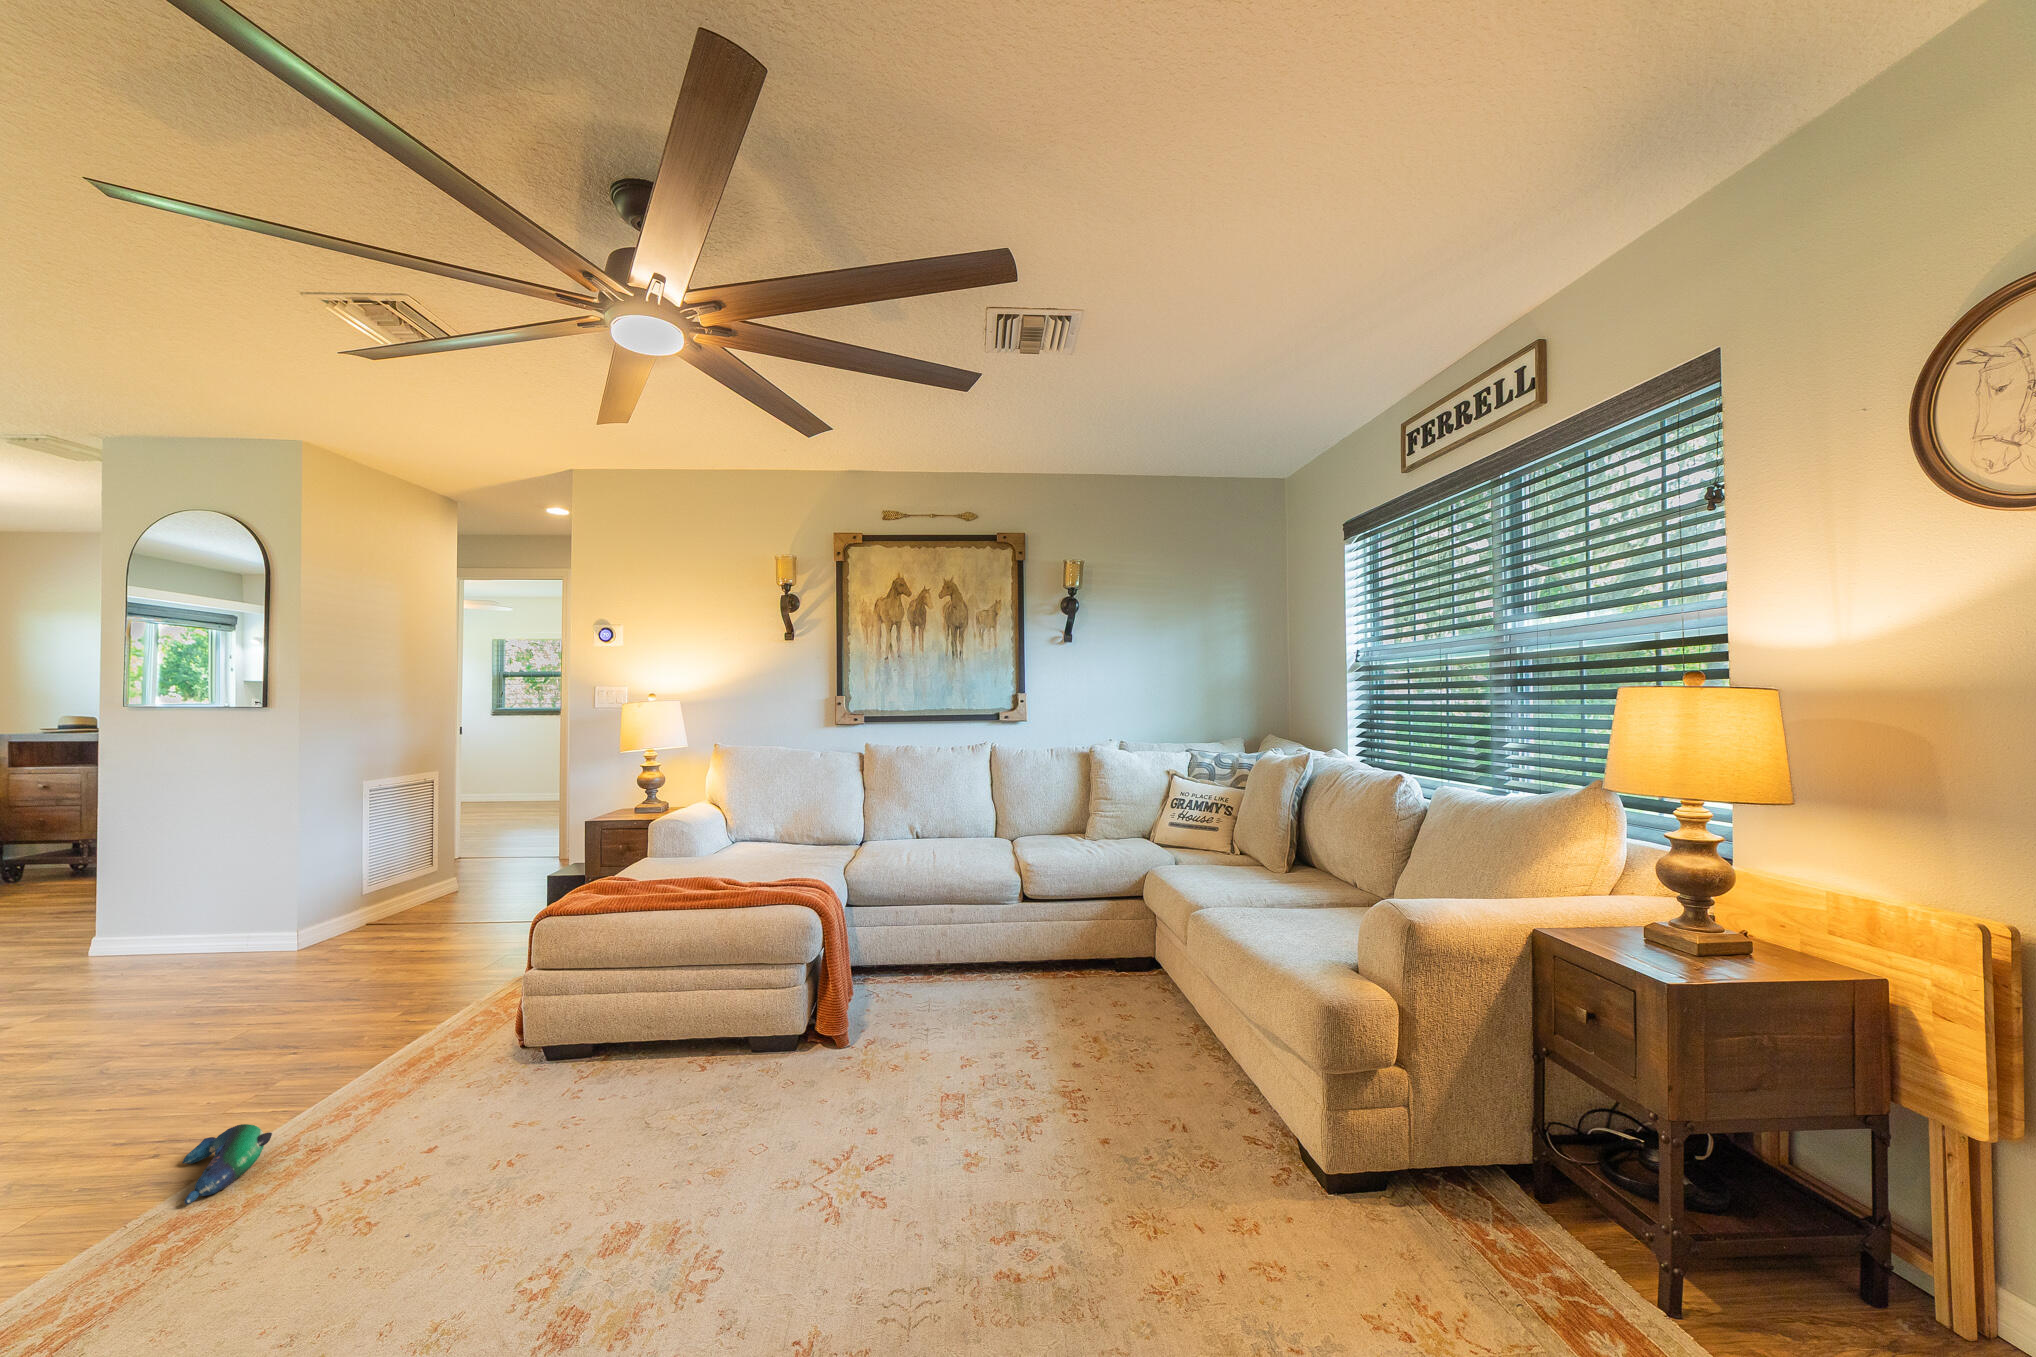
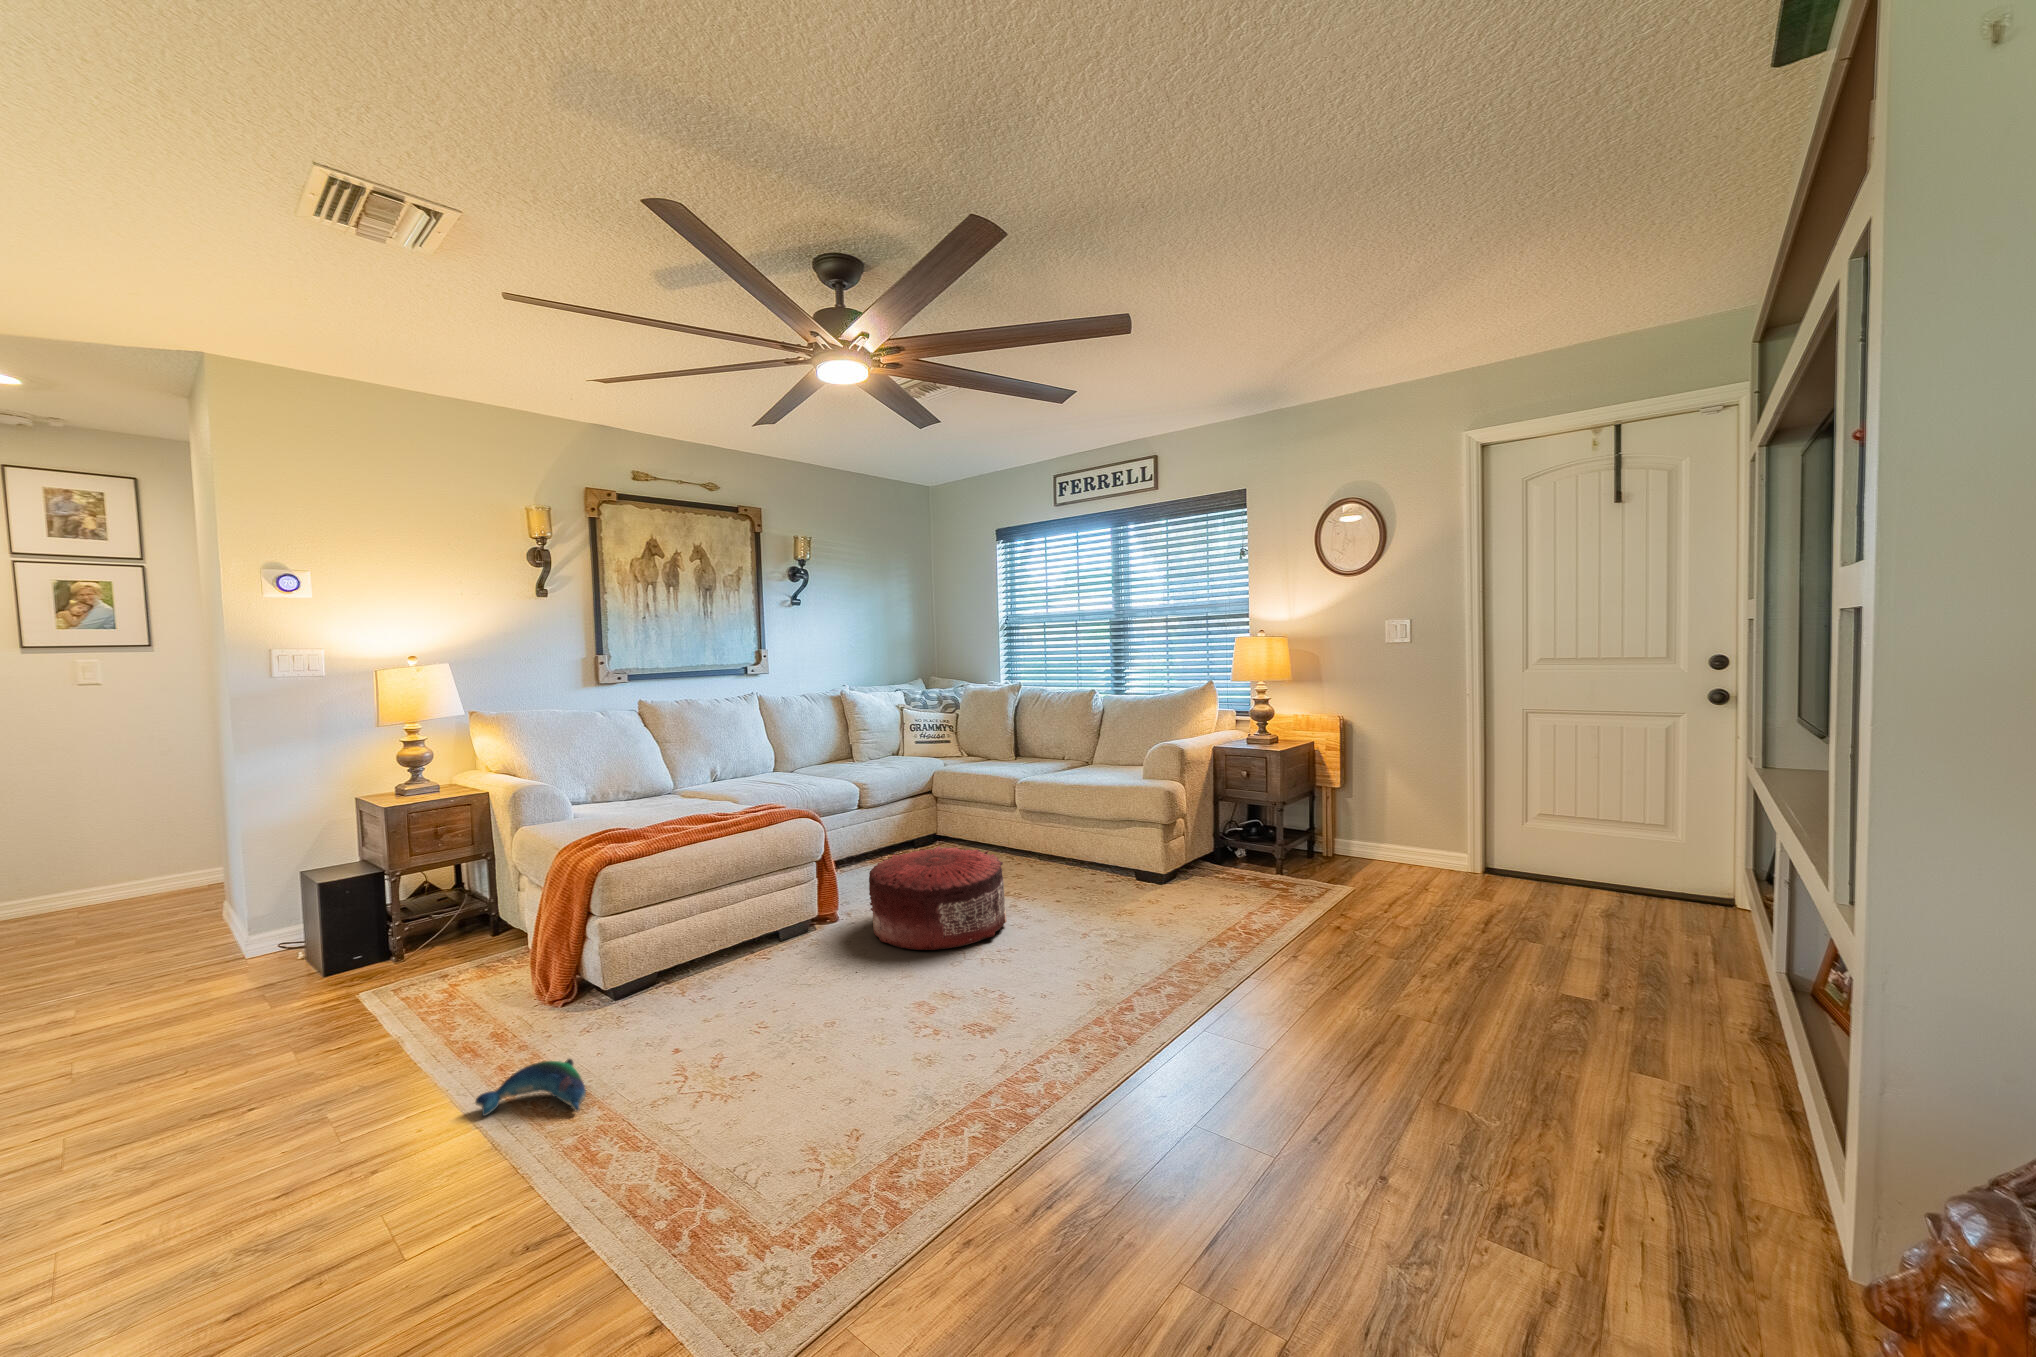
pouf: none [771,984,992,1175] -> present [869,846,1007,950]

